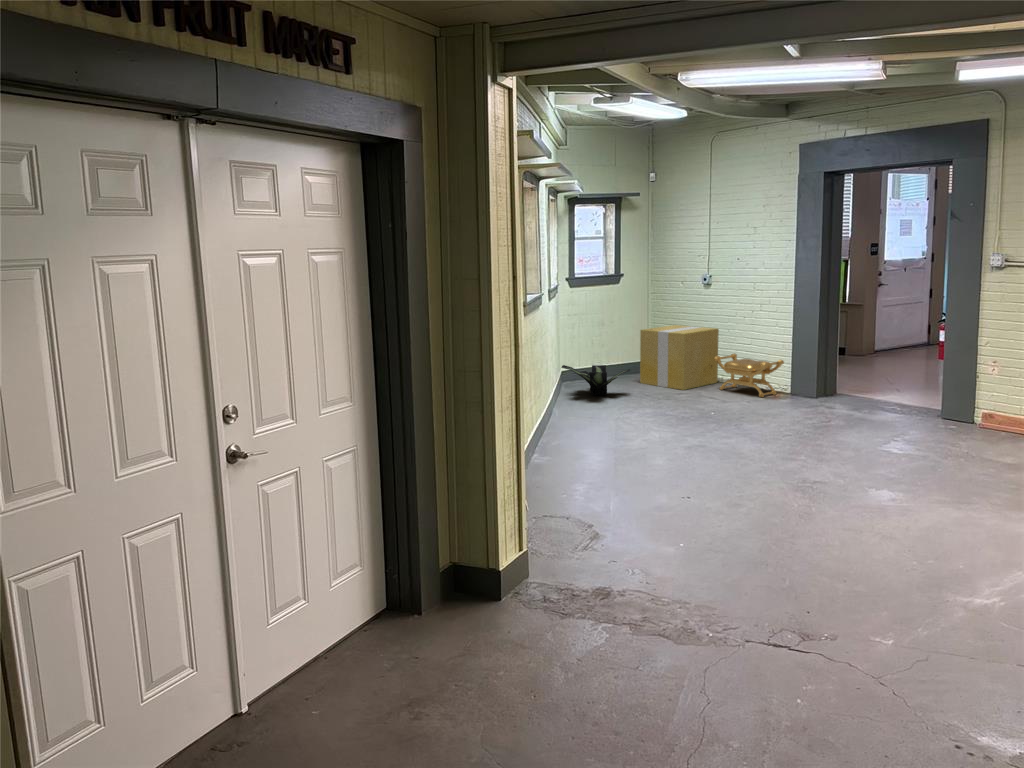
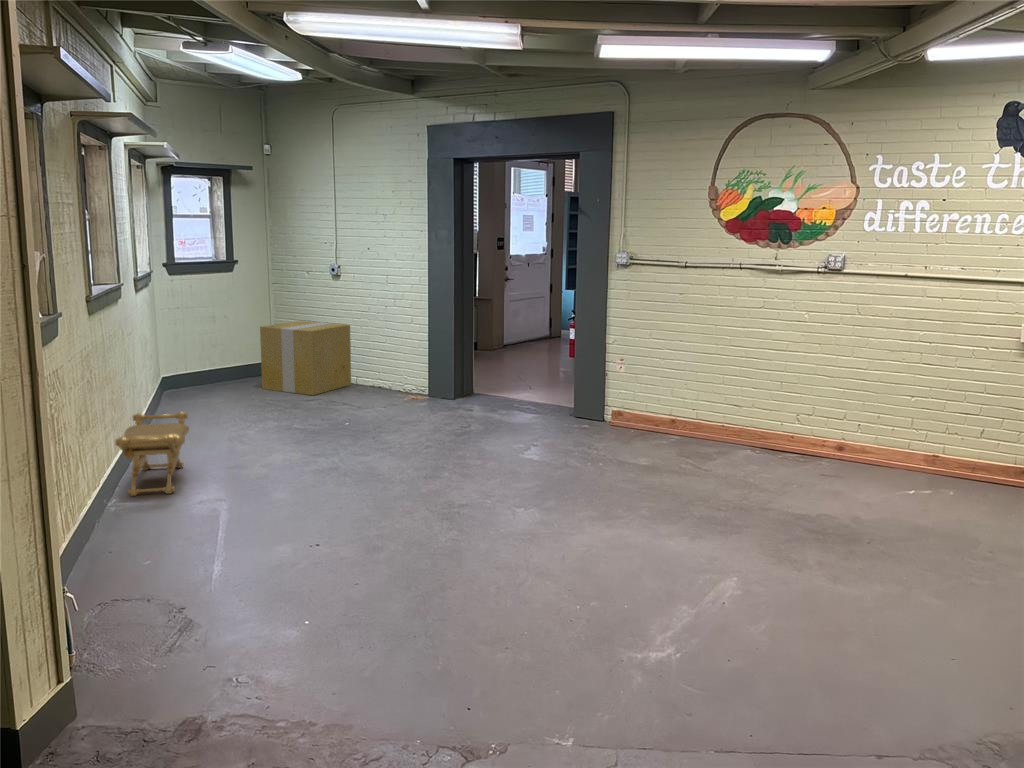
stool: present [714,354,784,397] -> present [115,412,189,496]
potted plant: present [562,365,630,395] -> none [159,370,248,408]

